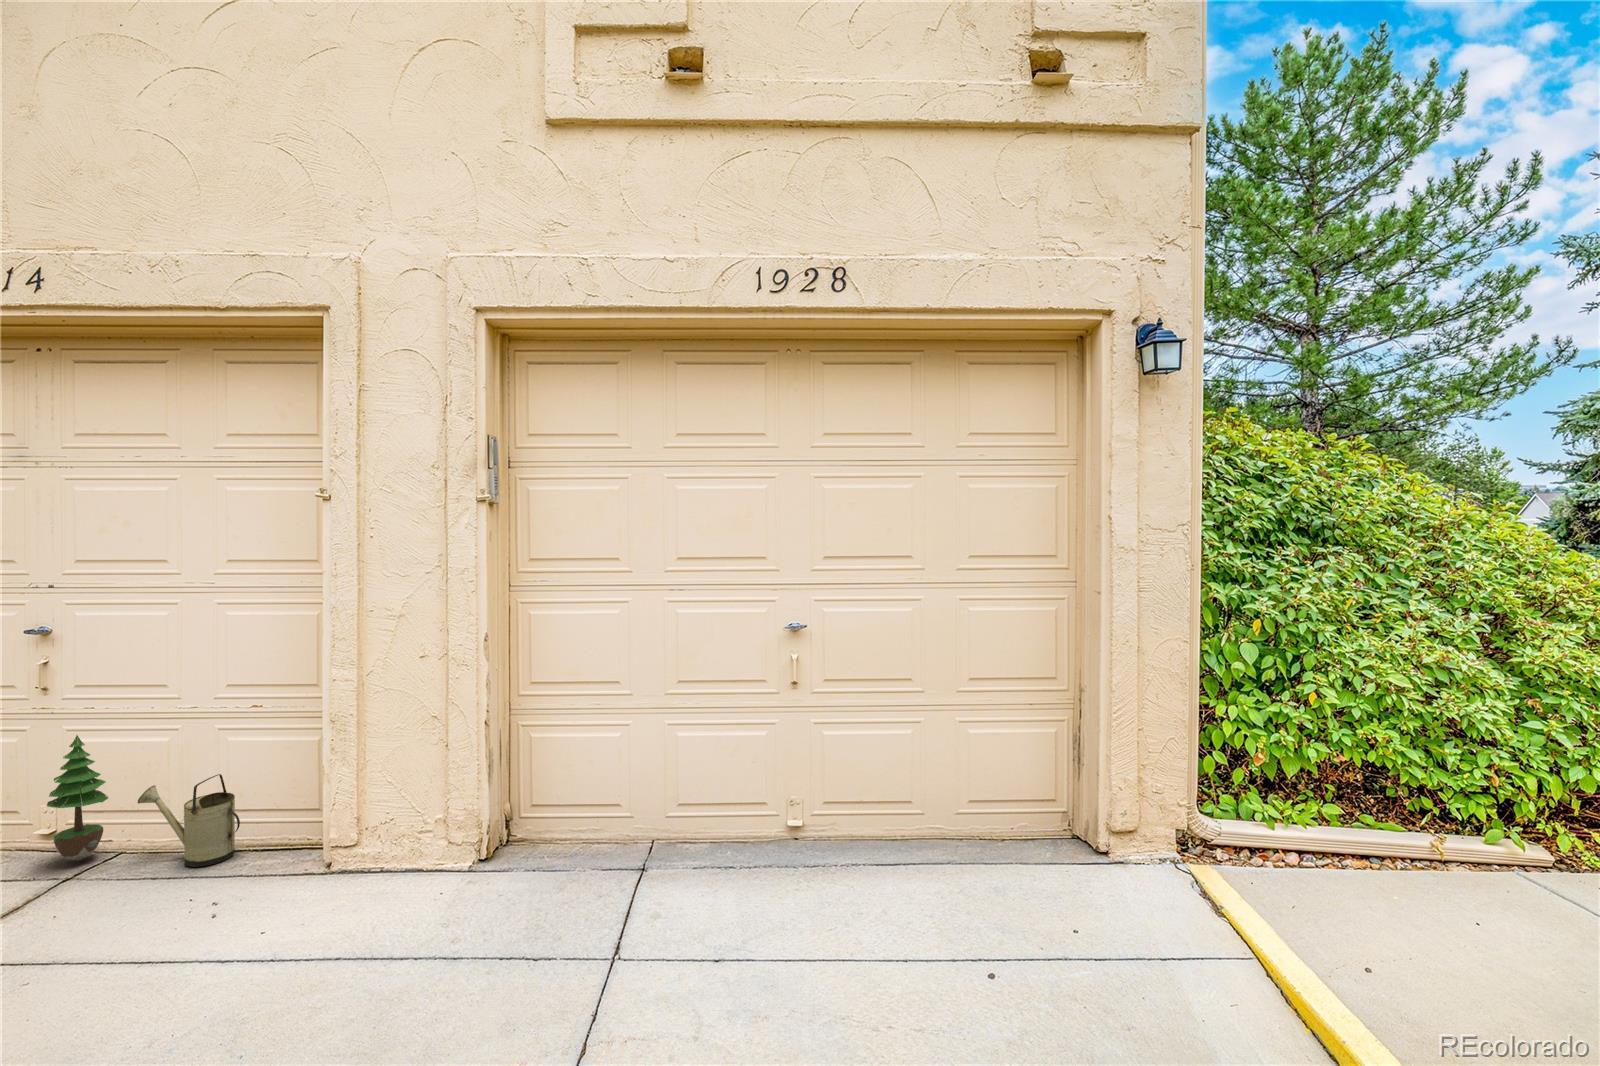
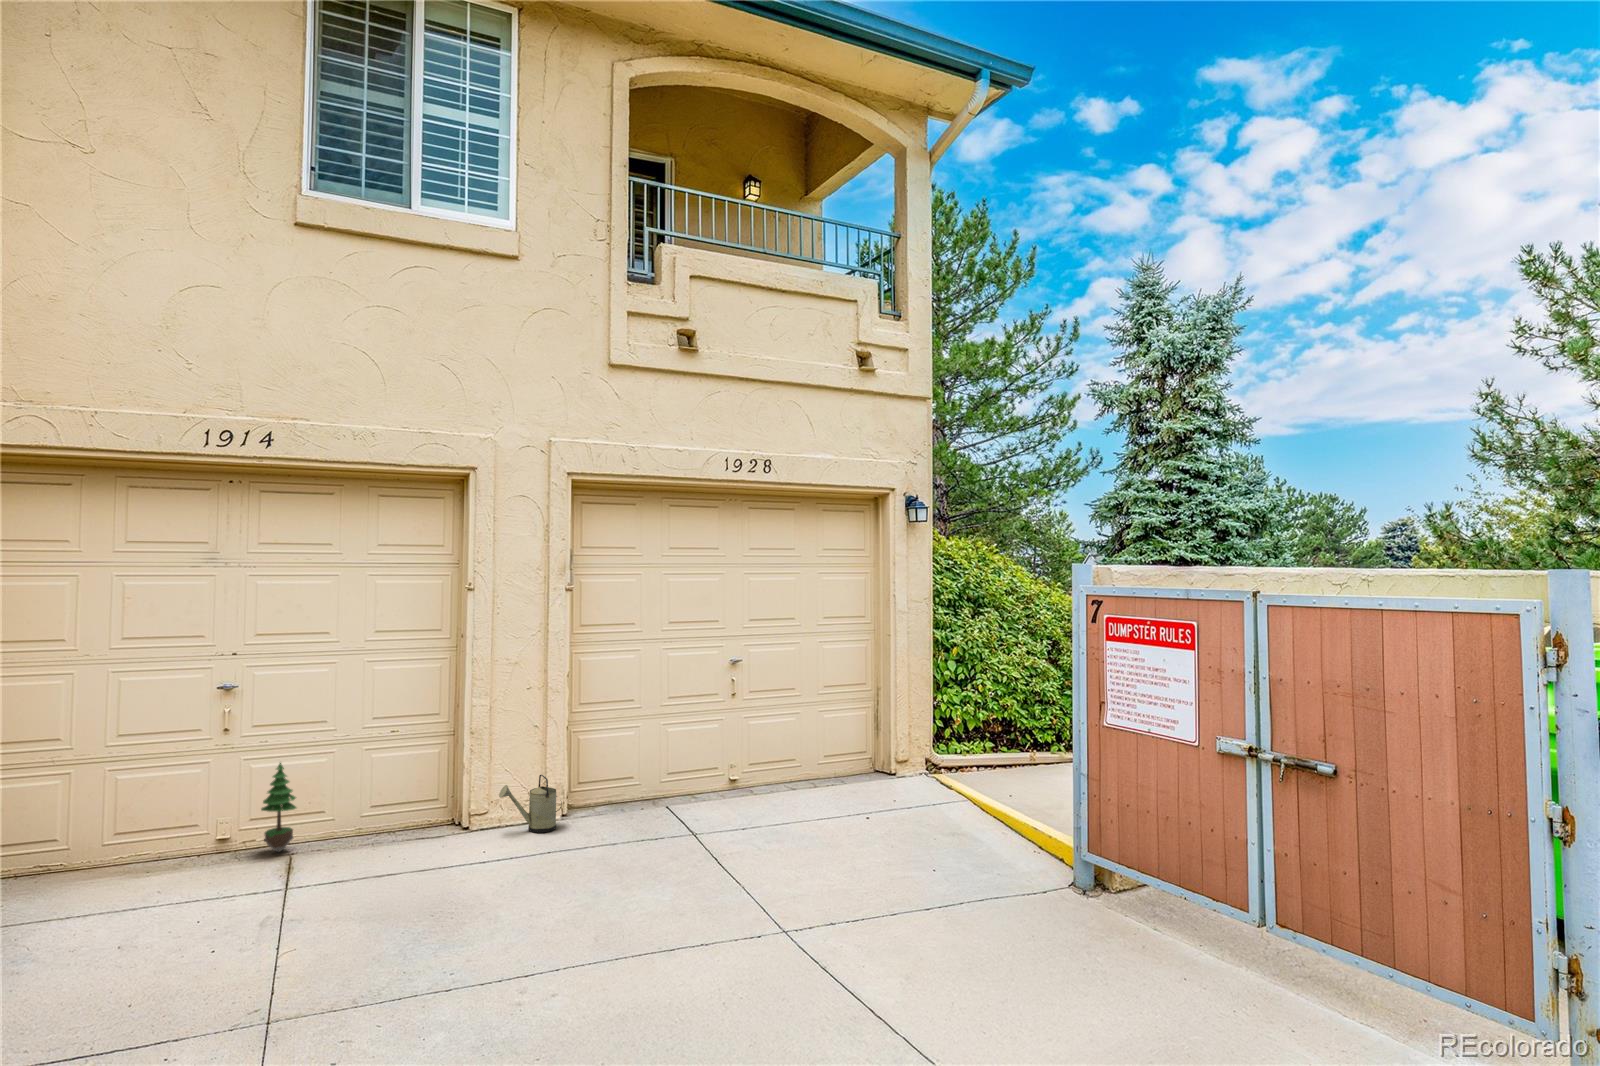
watering can: present [138,774,240,867] -> present [499,775,562,833]

